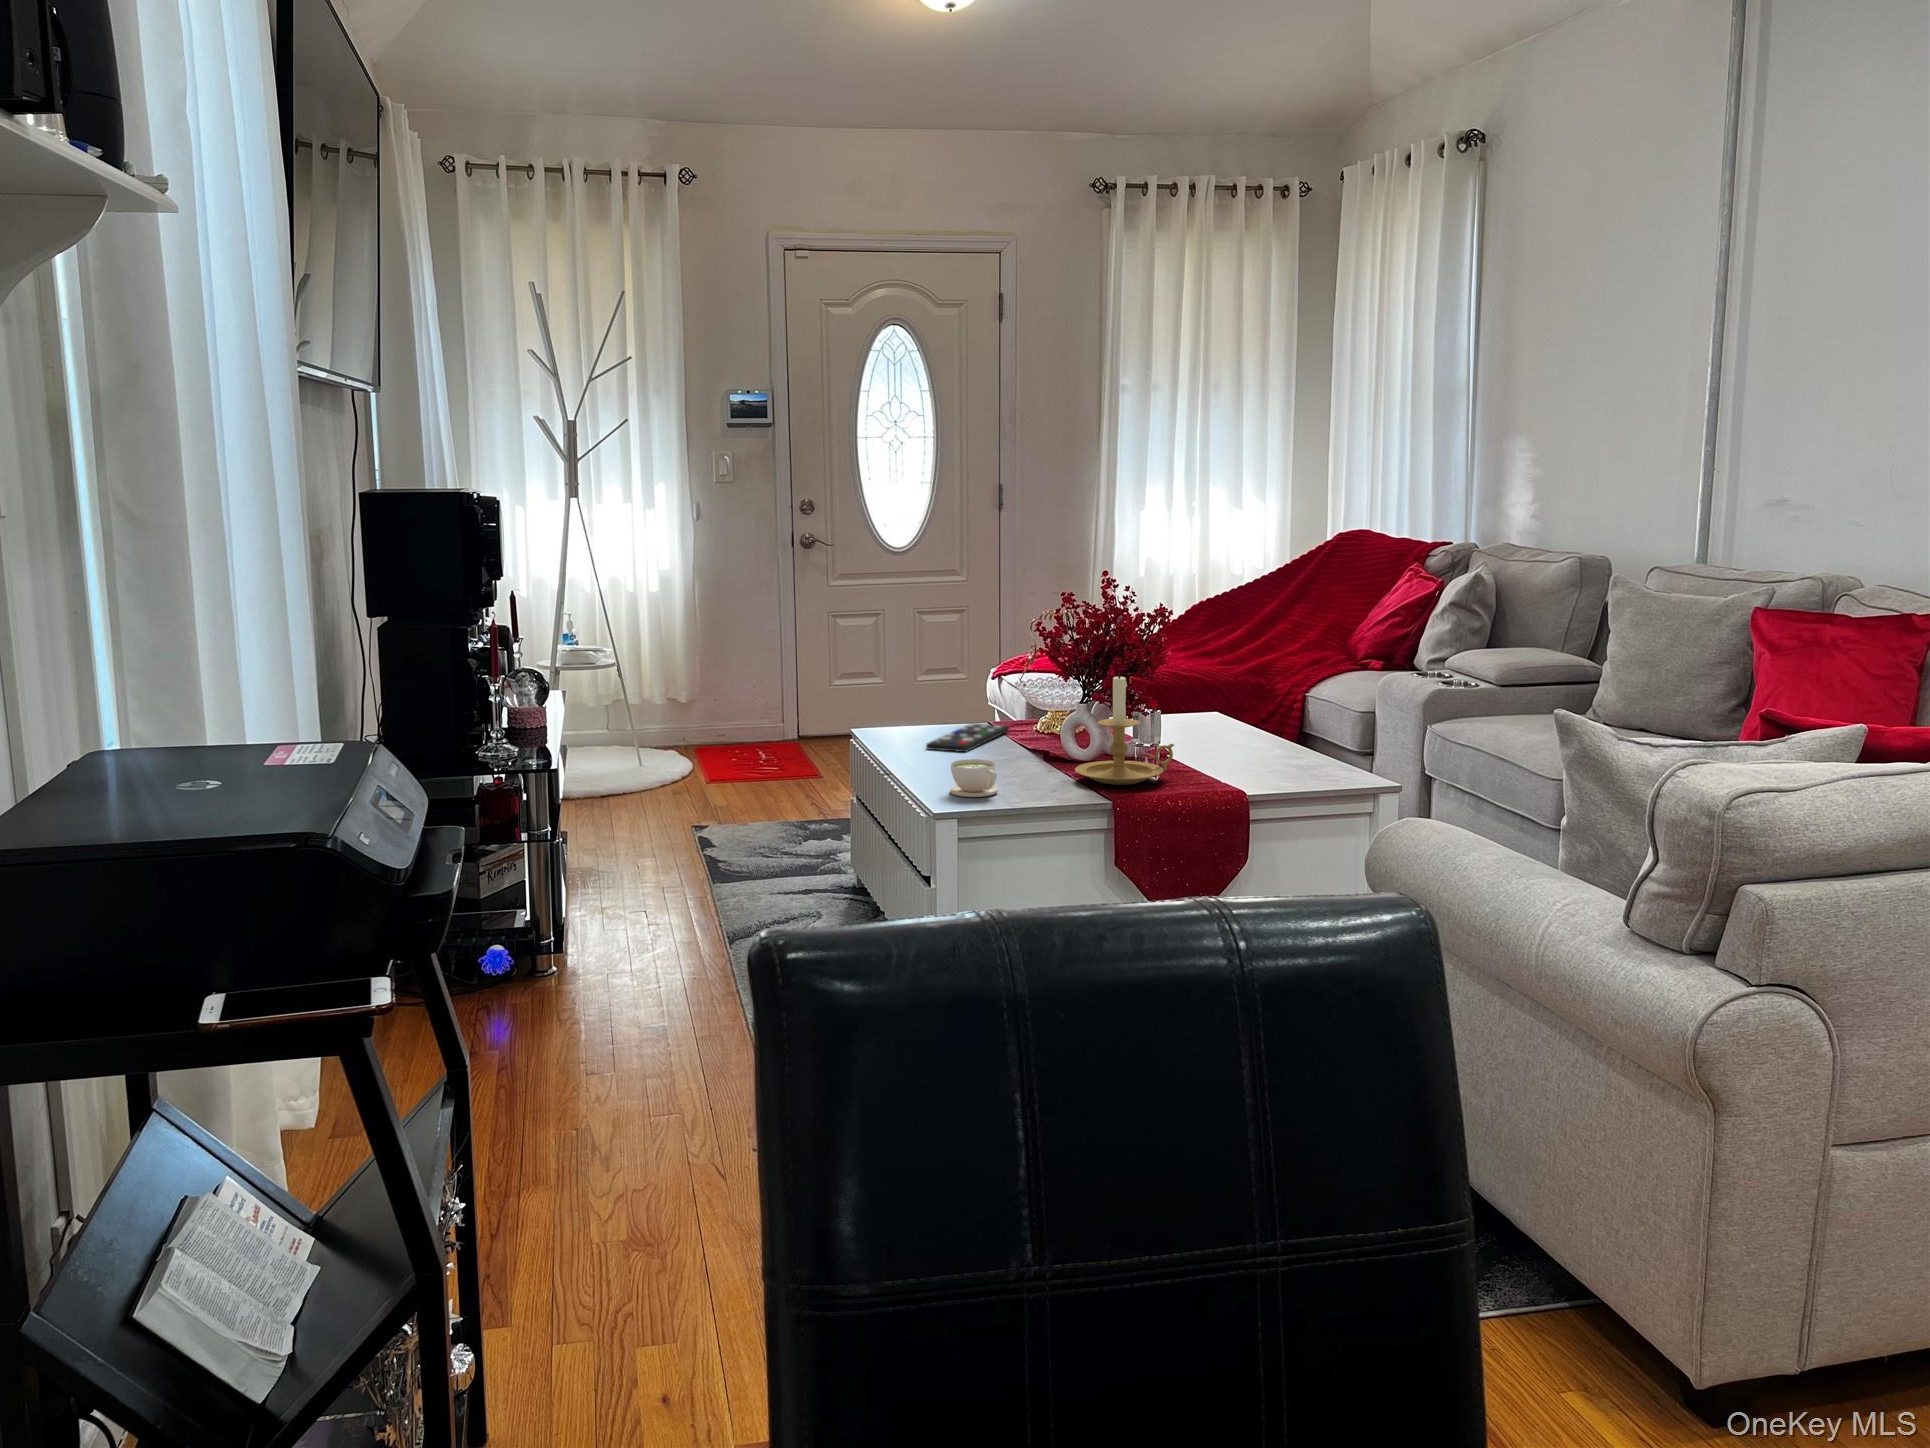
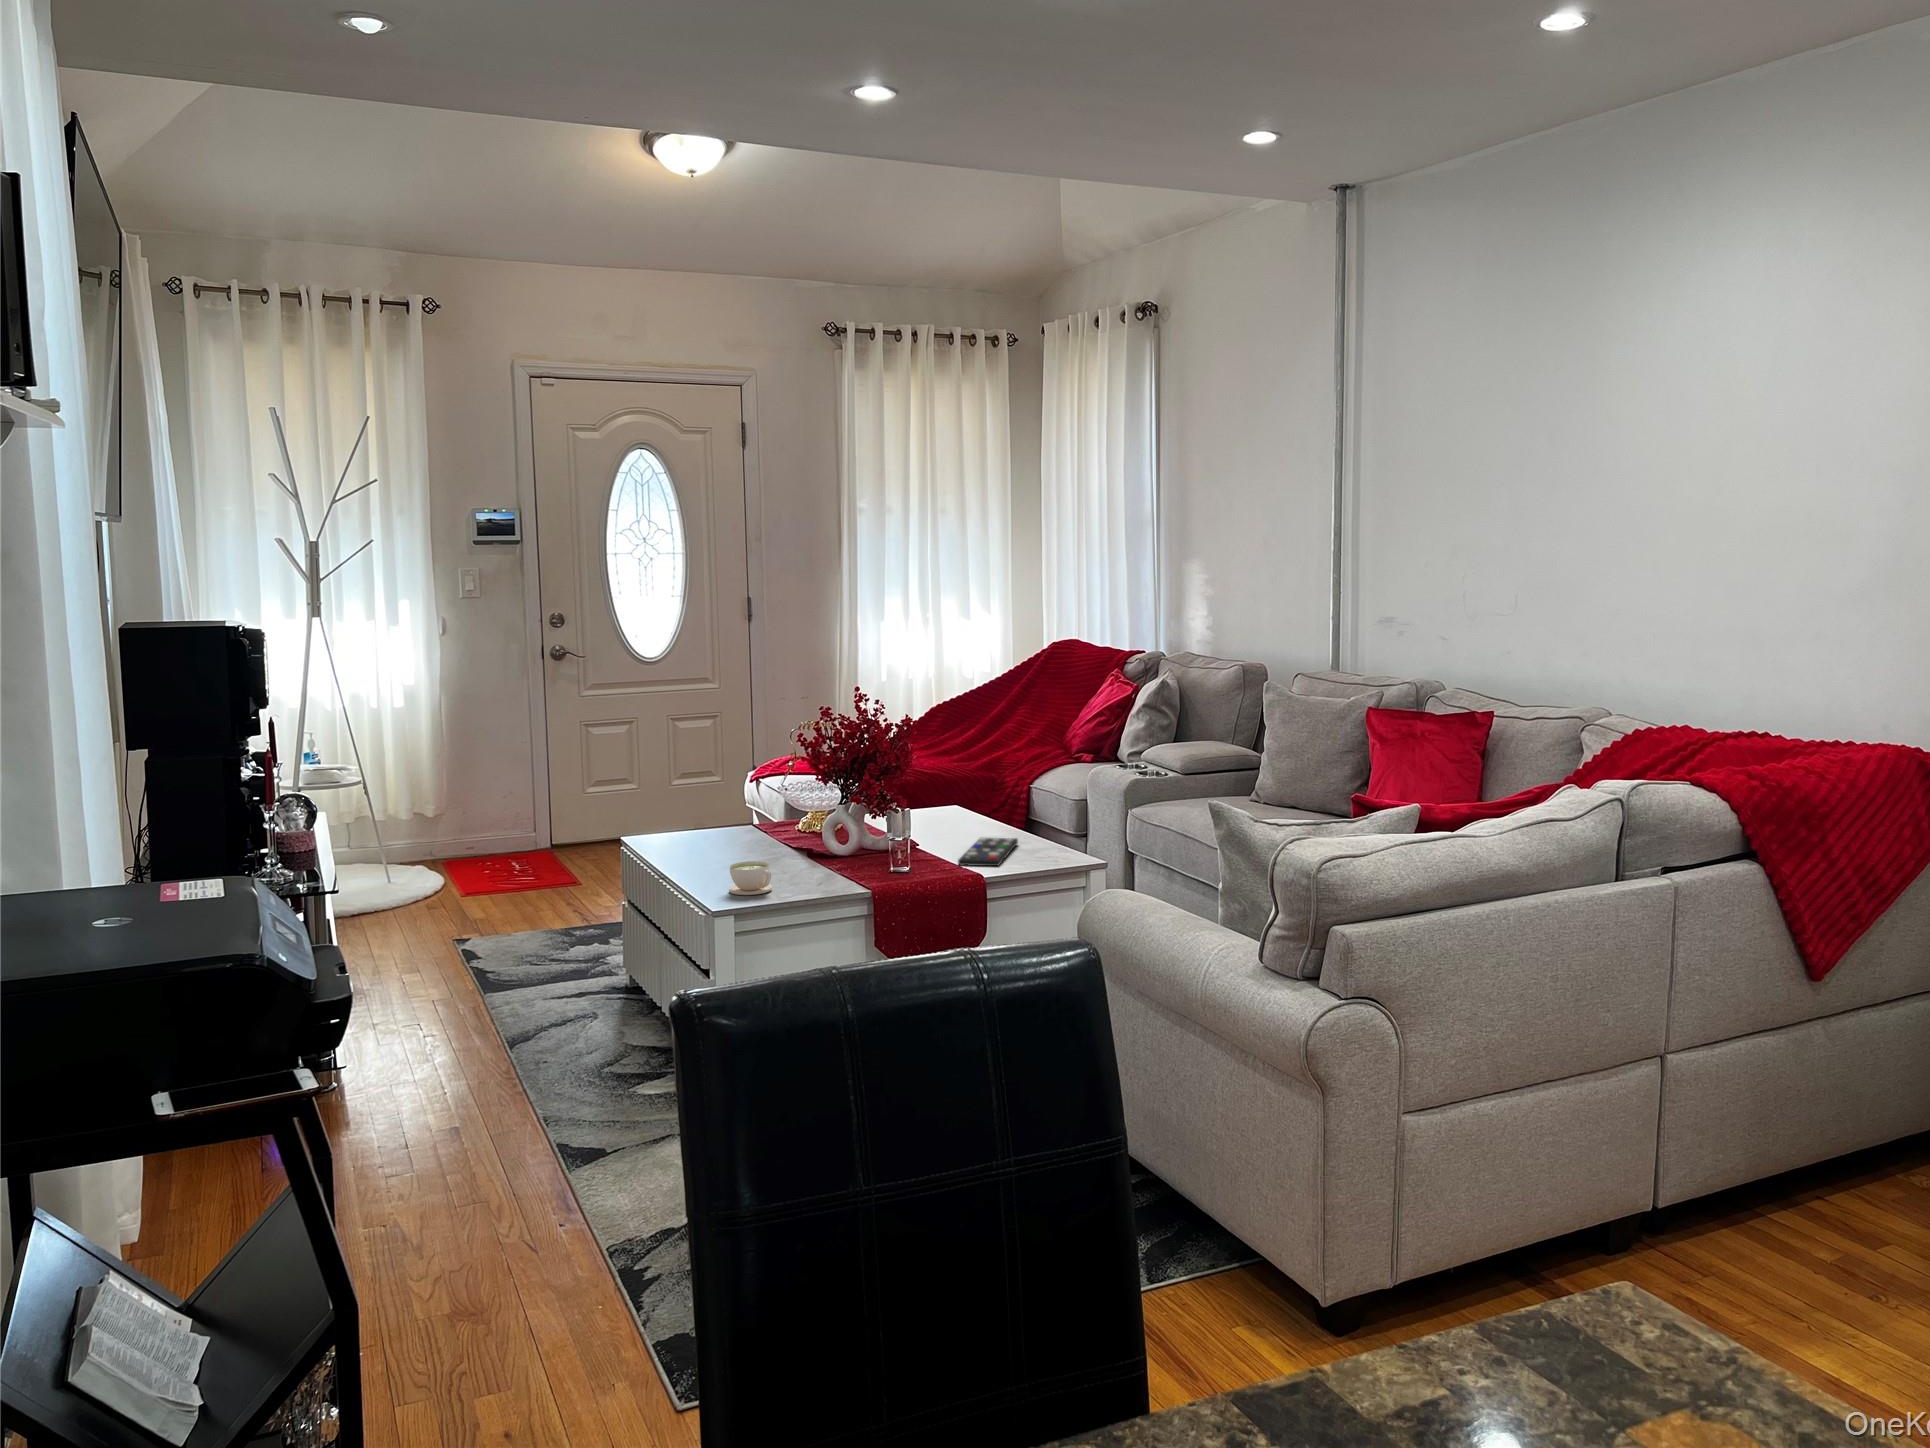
candle holder: present [1075,673,1174,785] -> none [838,780,923,877]
remote control: present [926,723,1009,752] -> present [958,838,1018,866]

